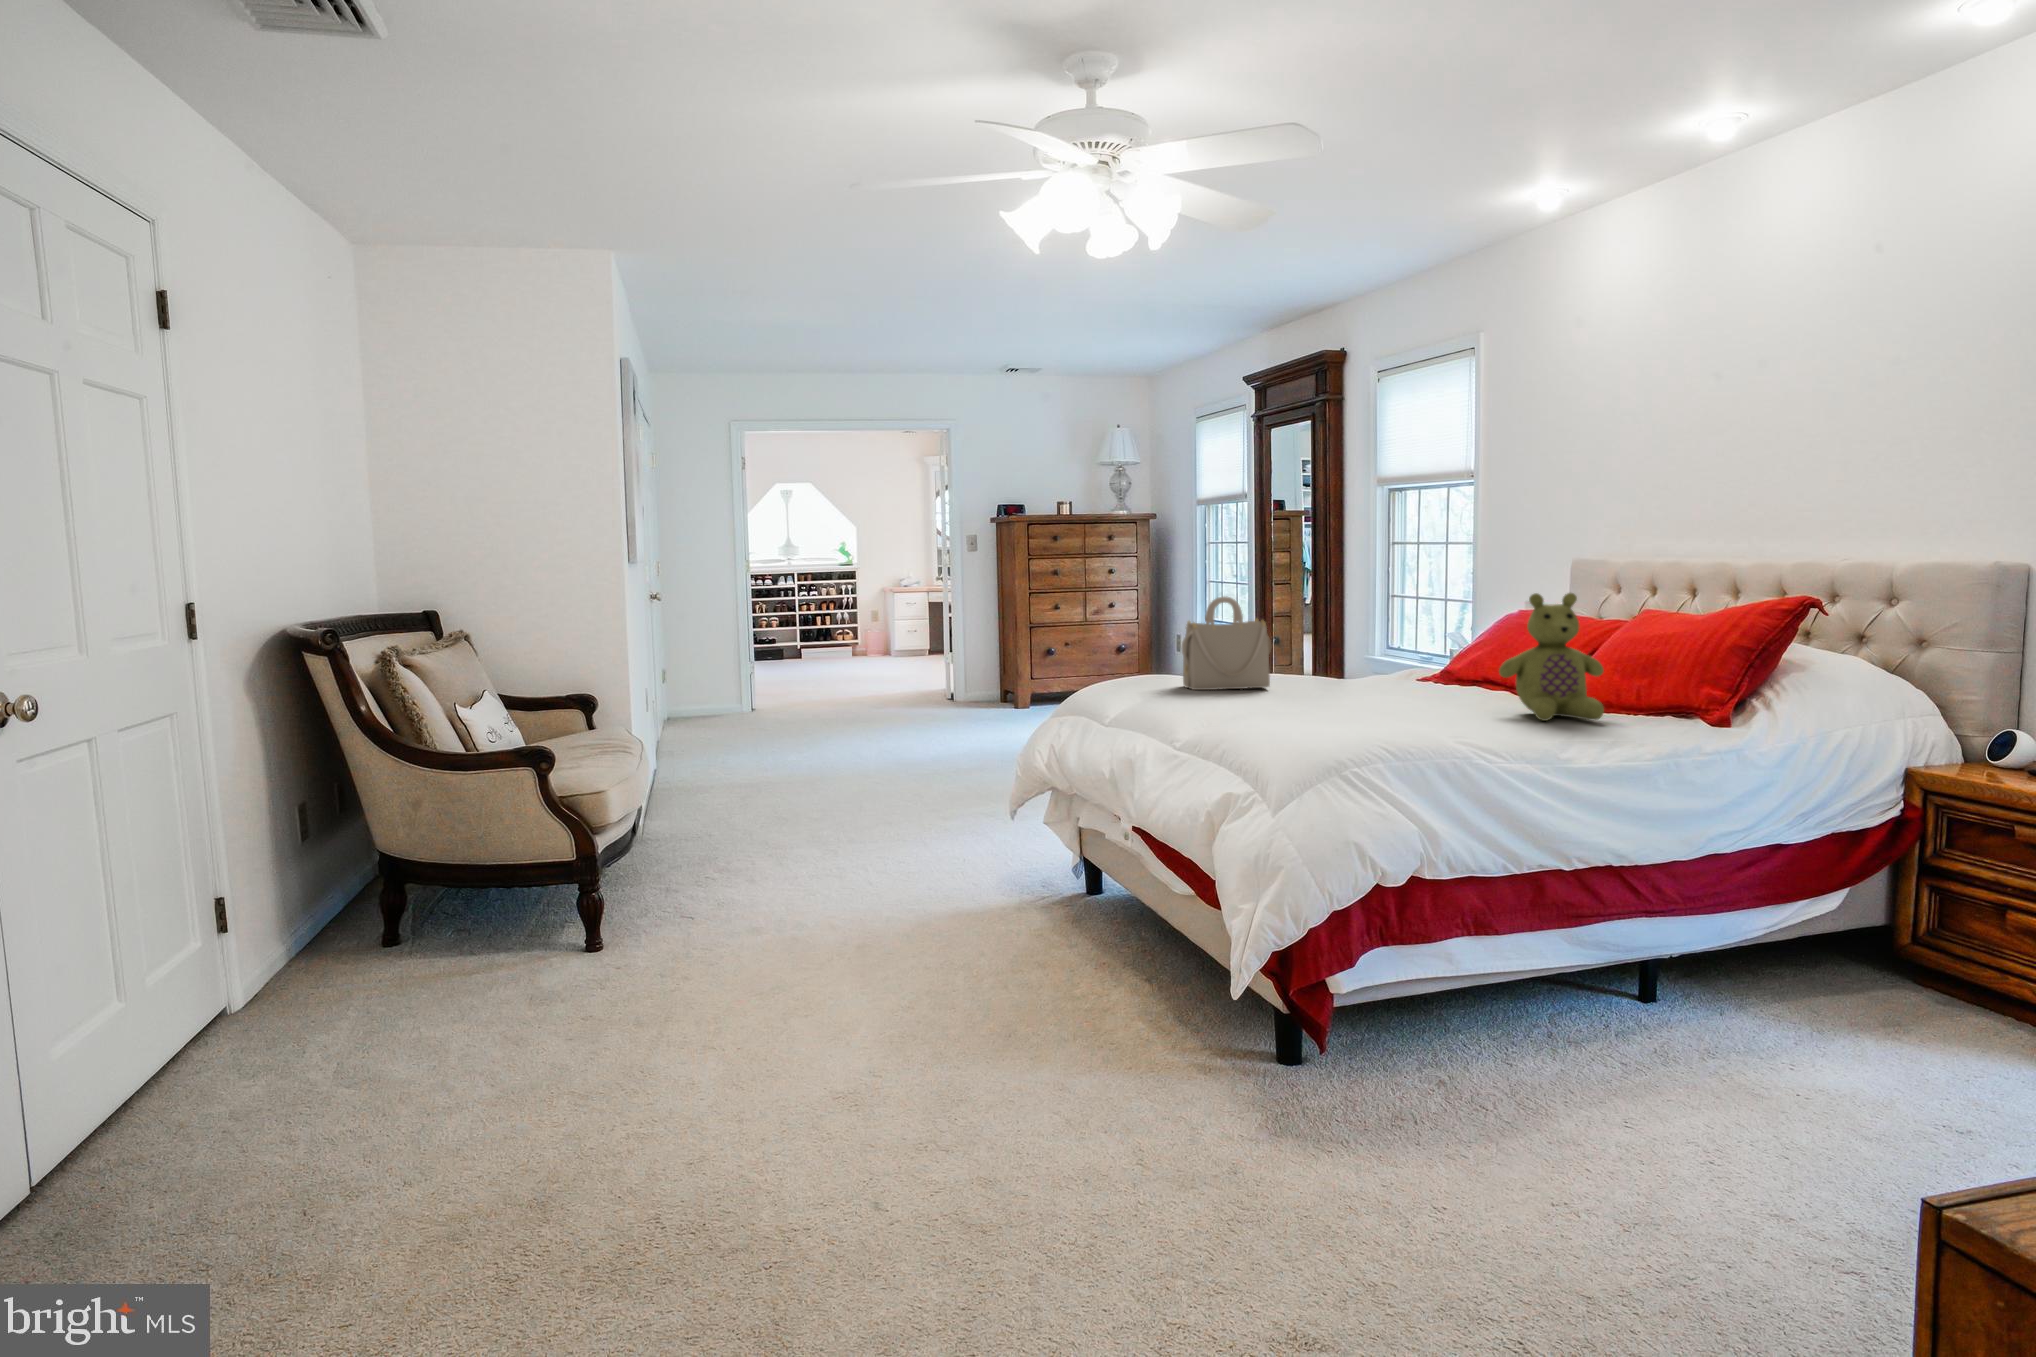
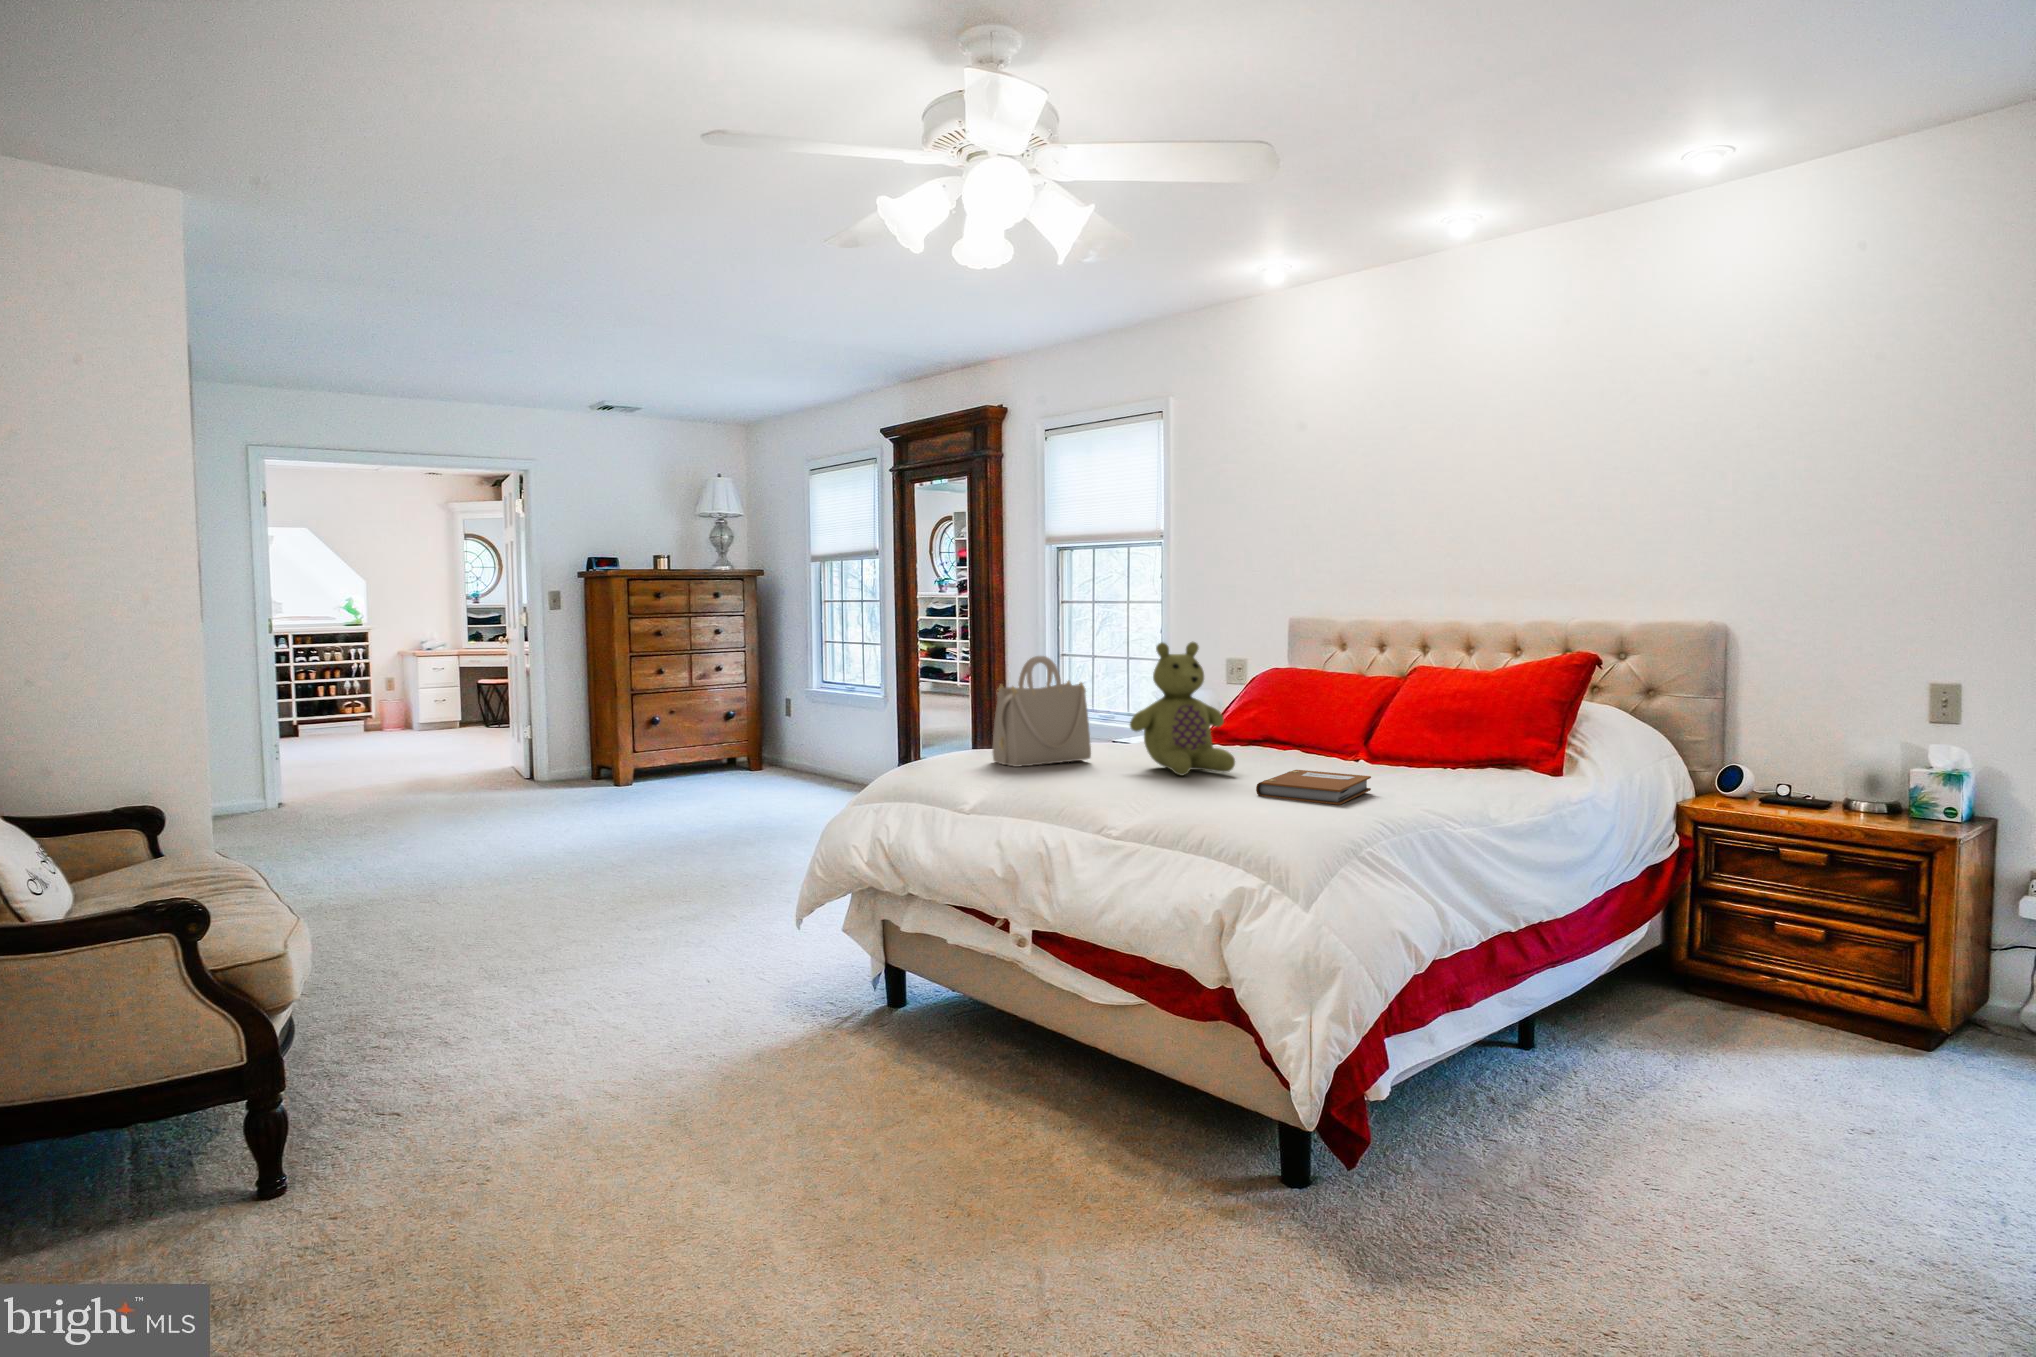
stuffed bear: present [1499,593,1604,721] -> present [1130,642,1235,775]
notebook: none [1357,701,1475,730] -> present [1256,770,1371,805]

